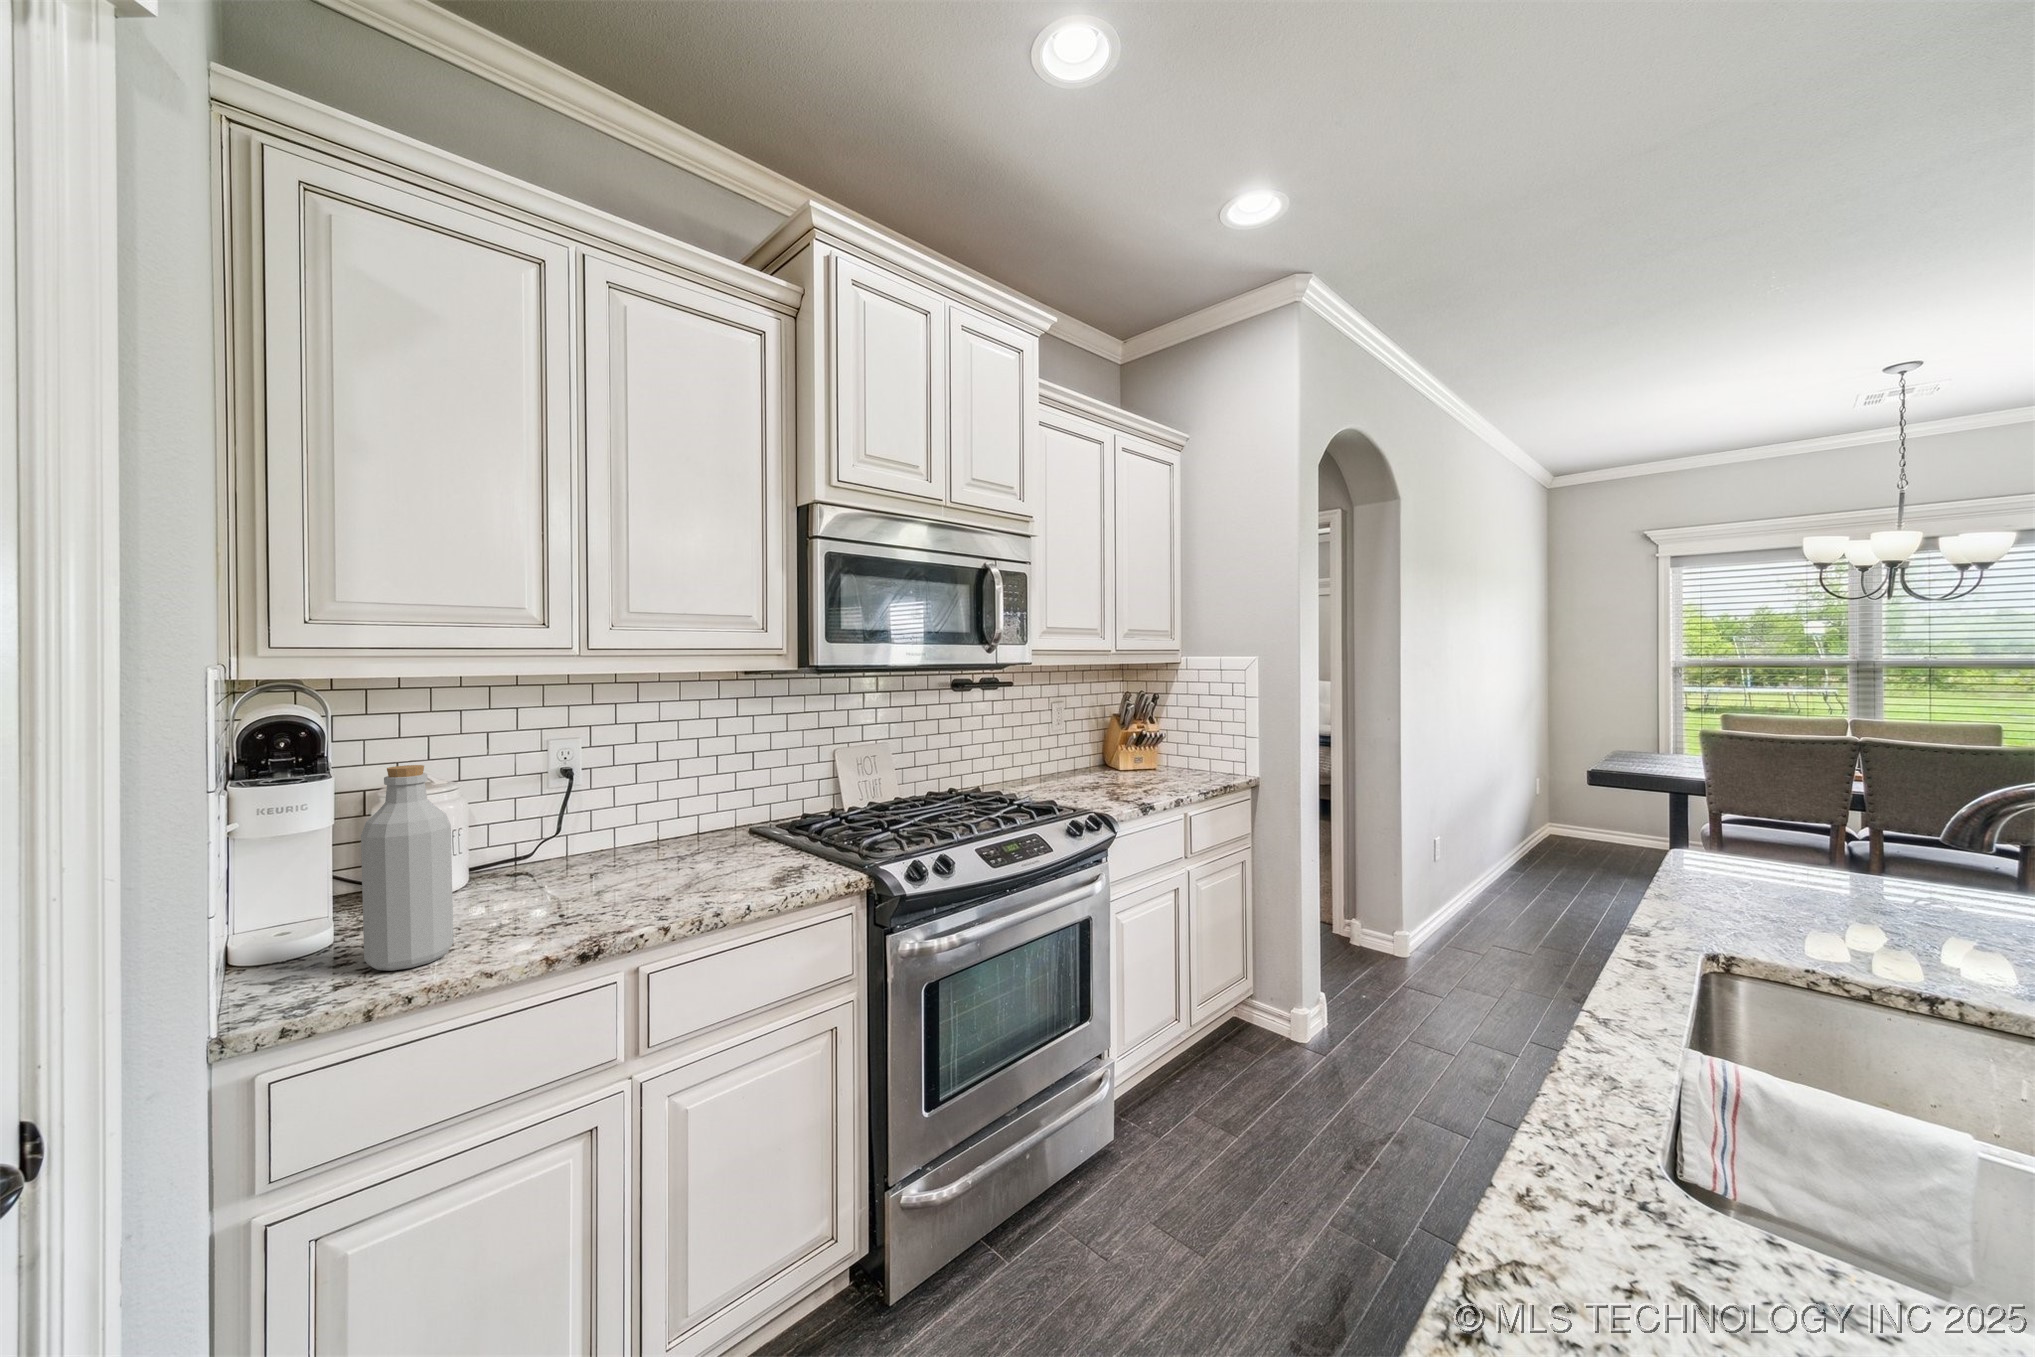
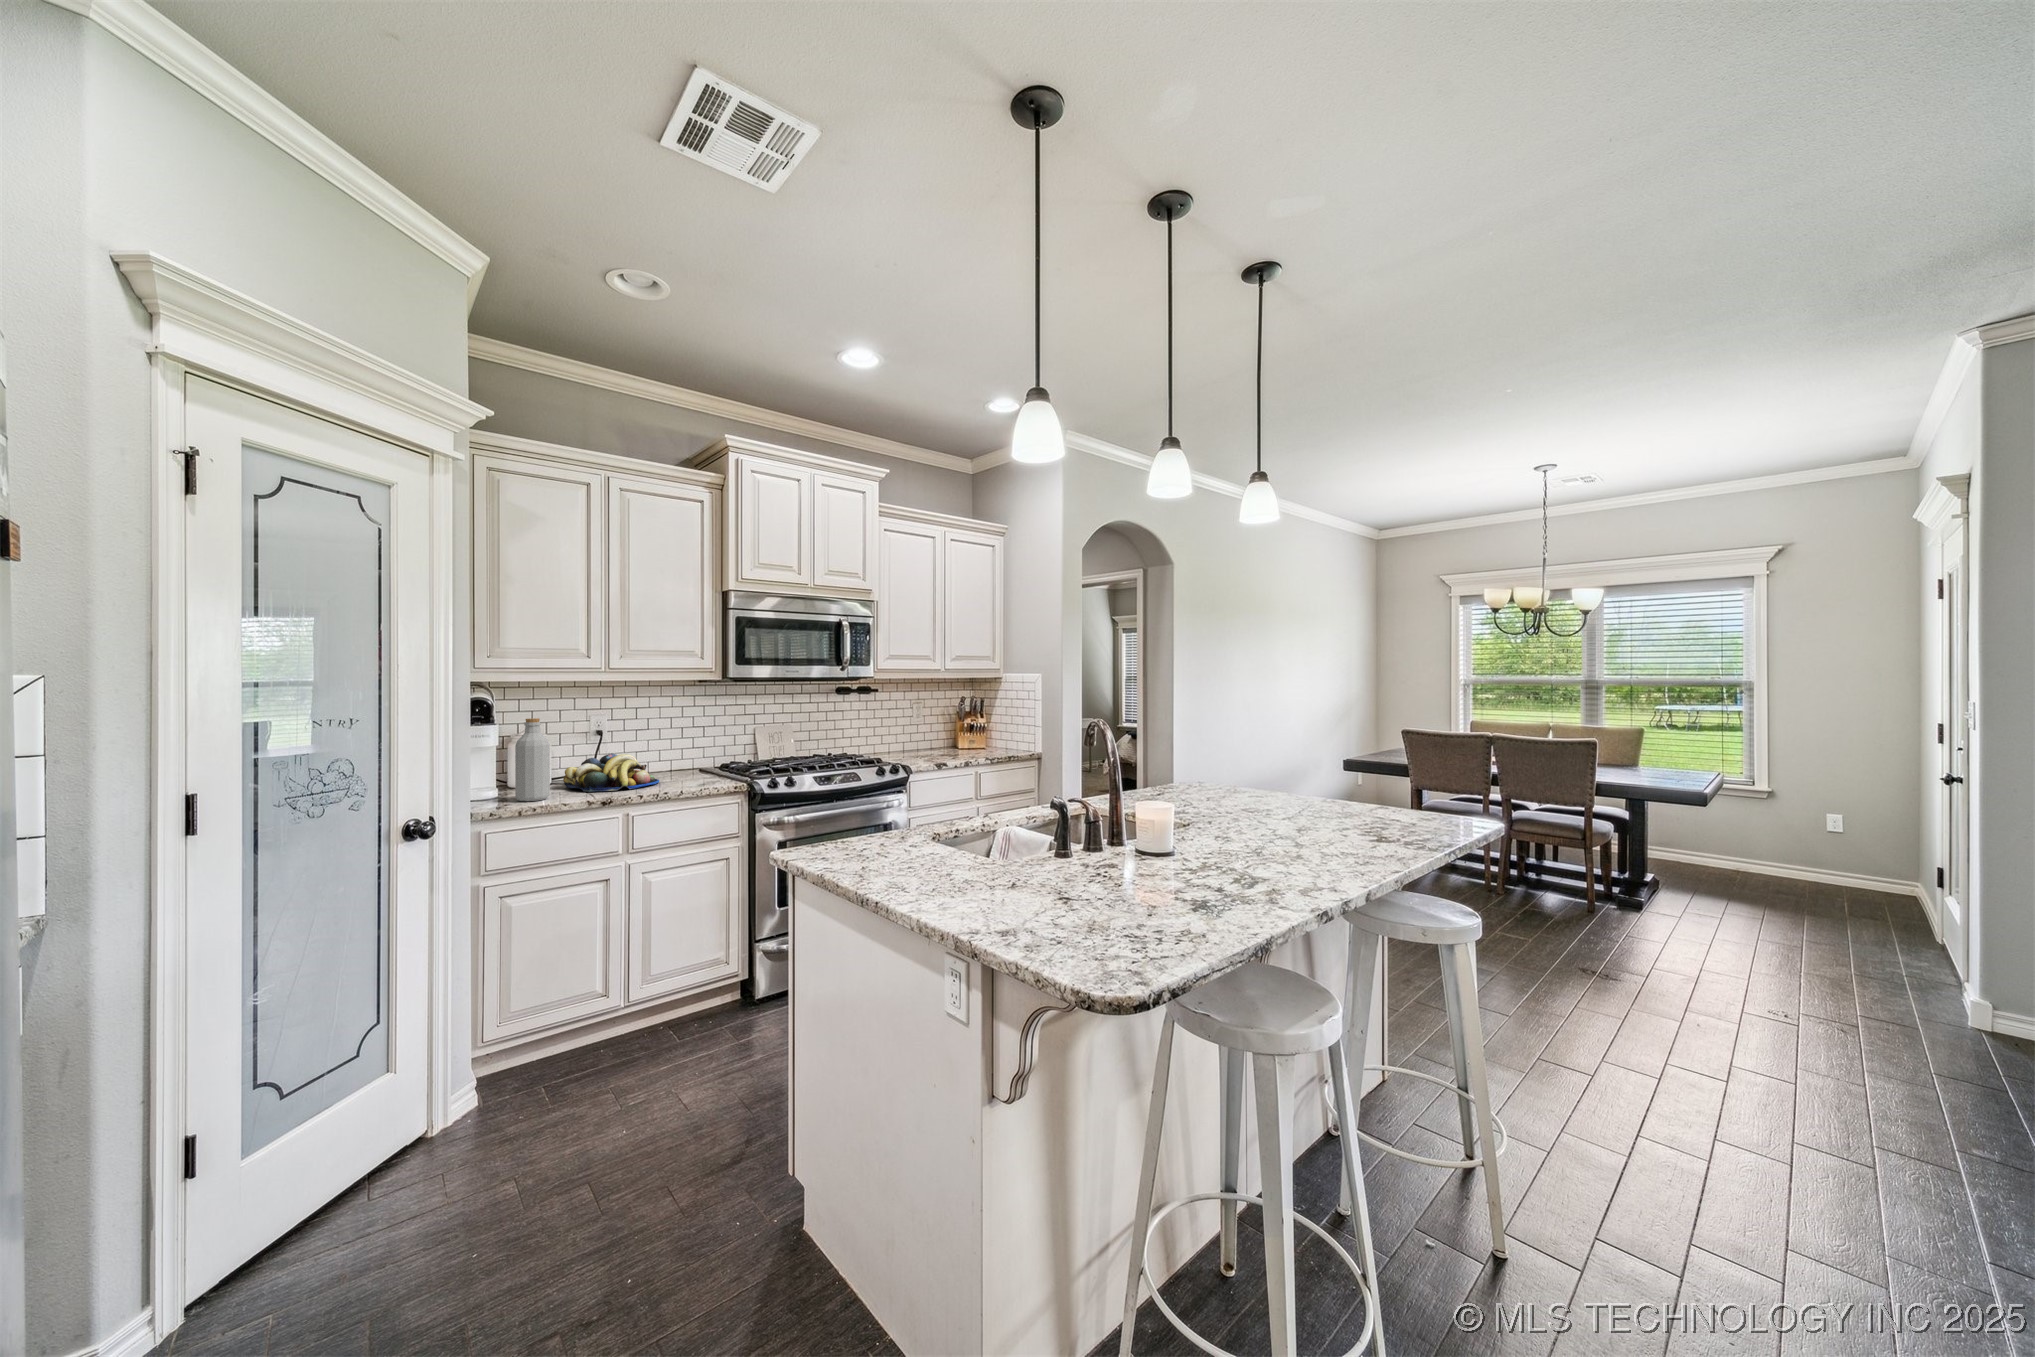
fruit bowl: none [491,819,693,919] -> present [563,754,659,792]

